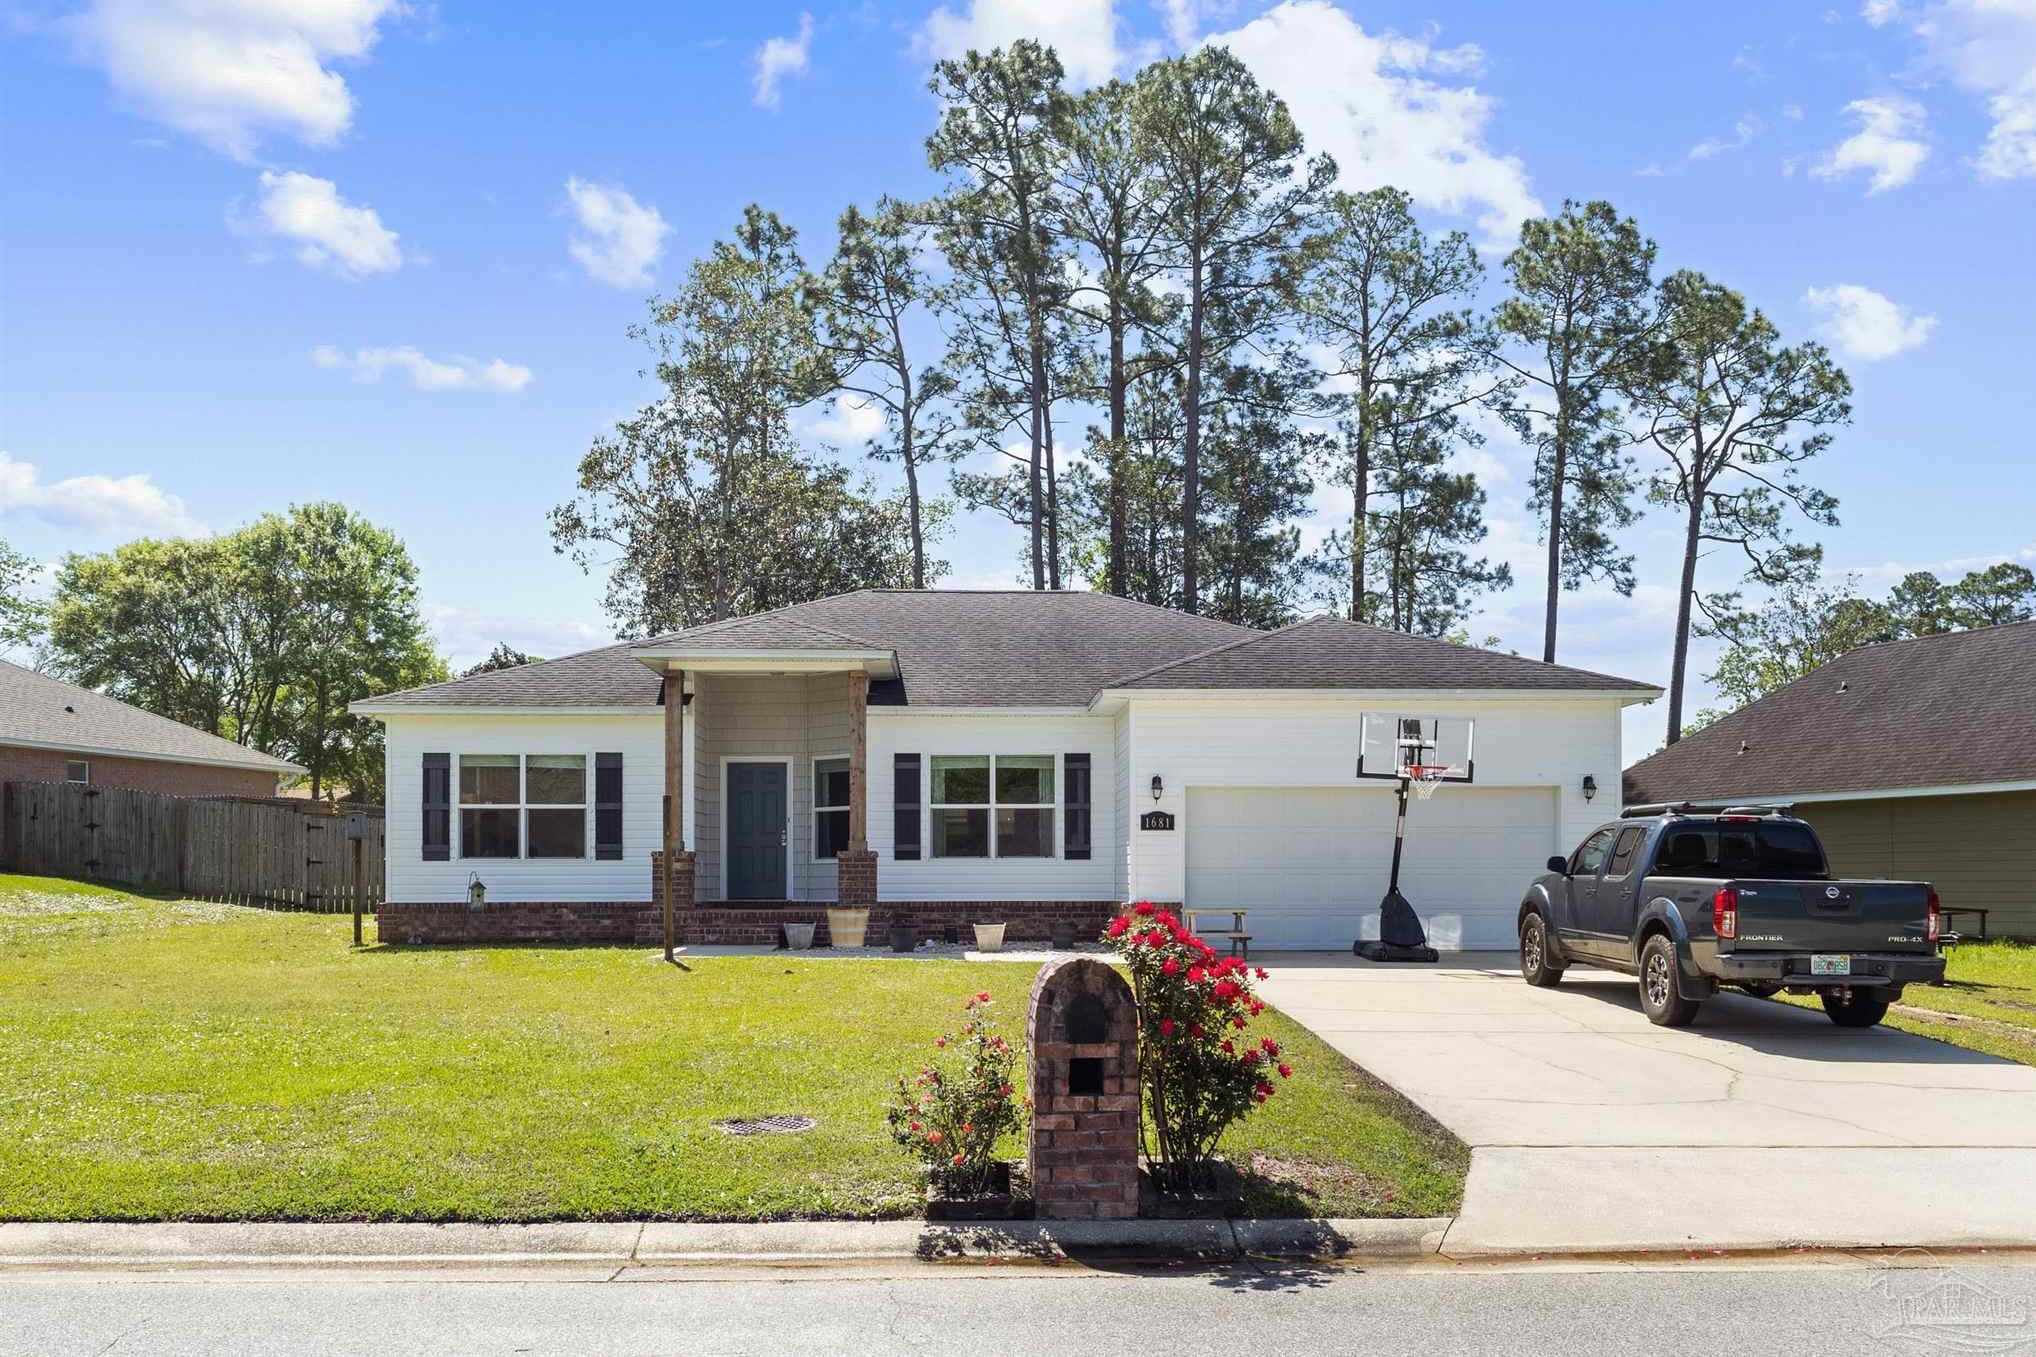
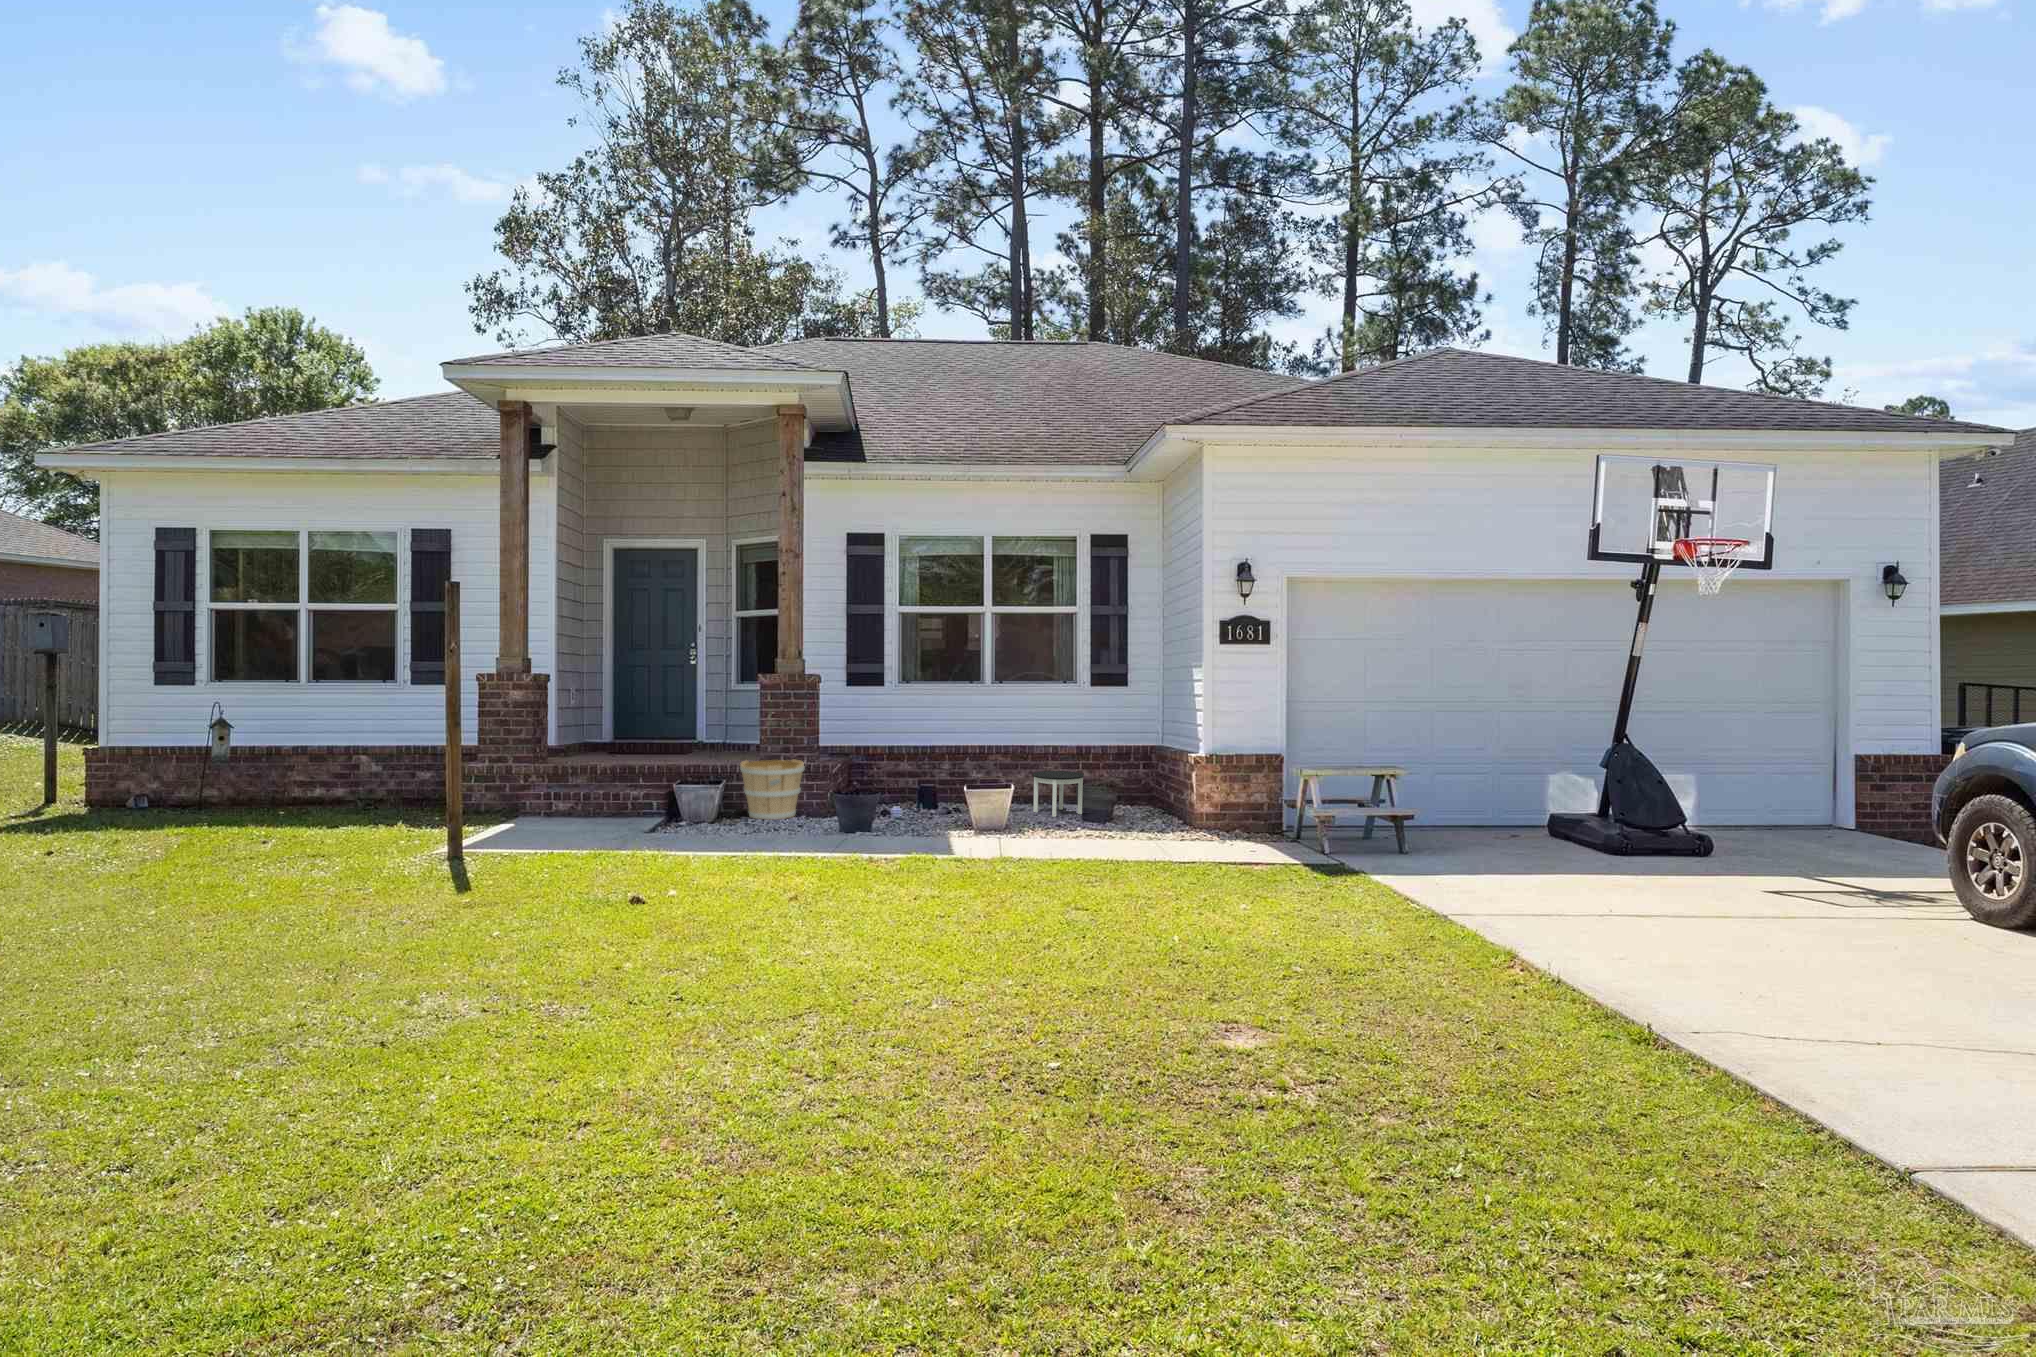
round table: none [1023,918,1058,948] -> present [1033,771,1084,817]

